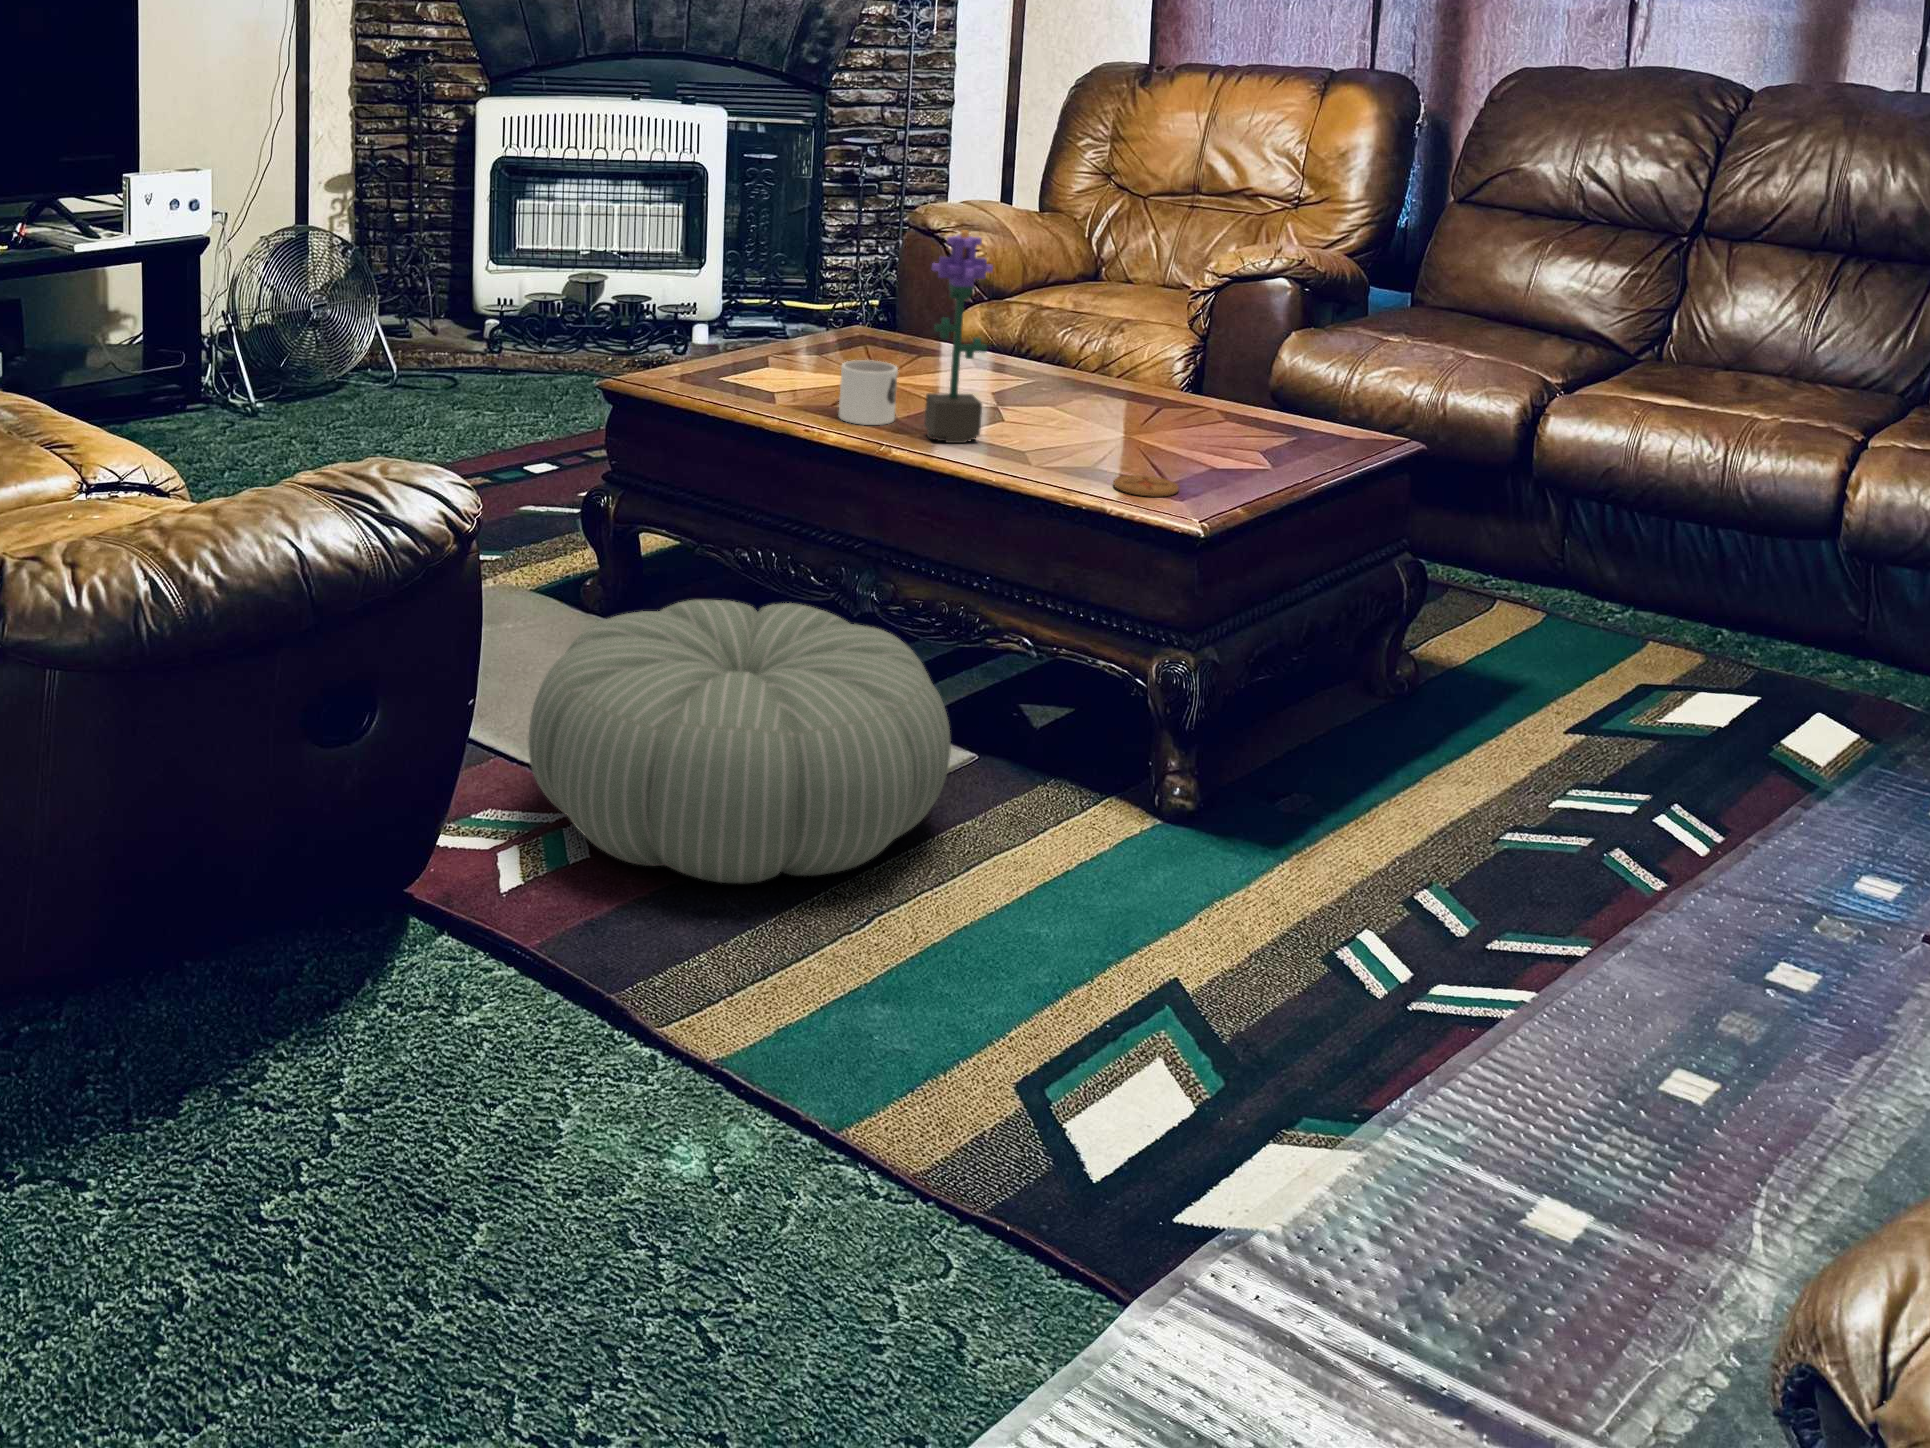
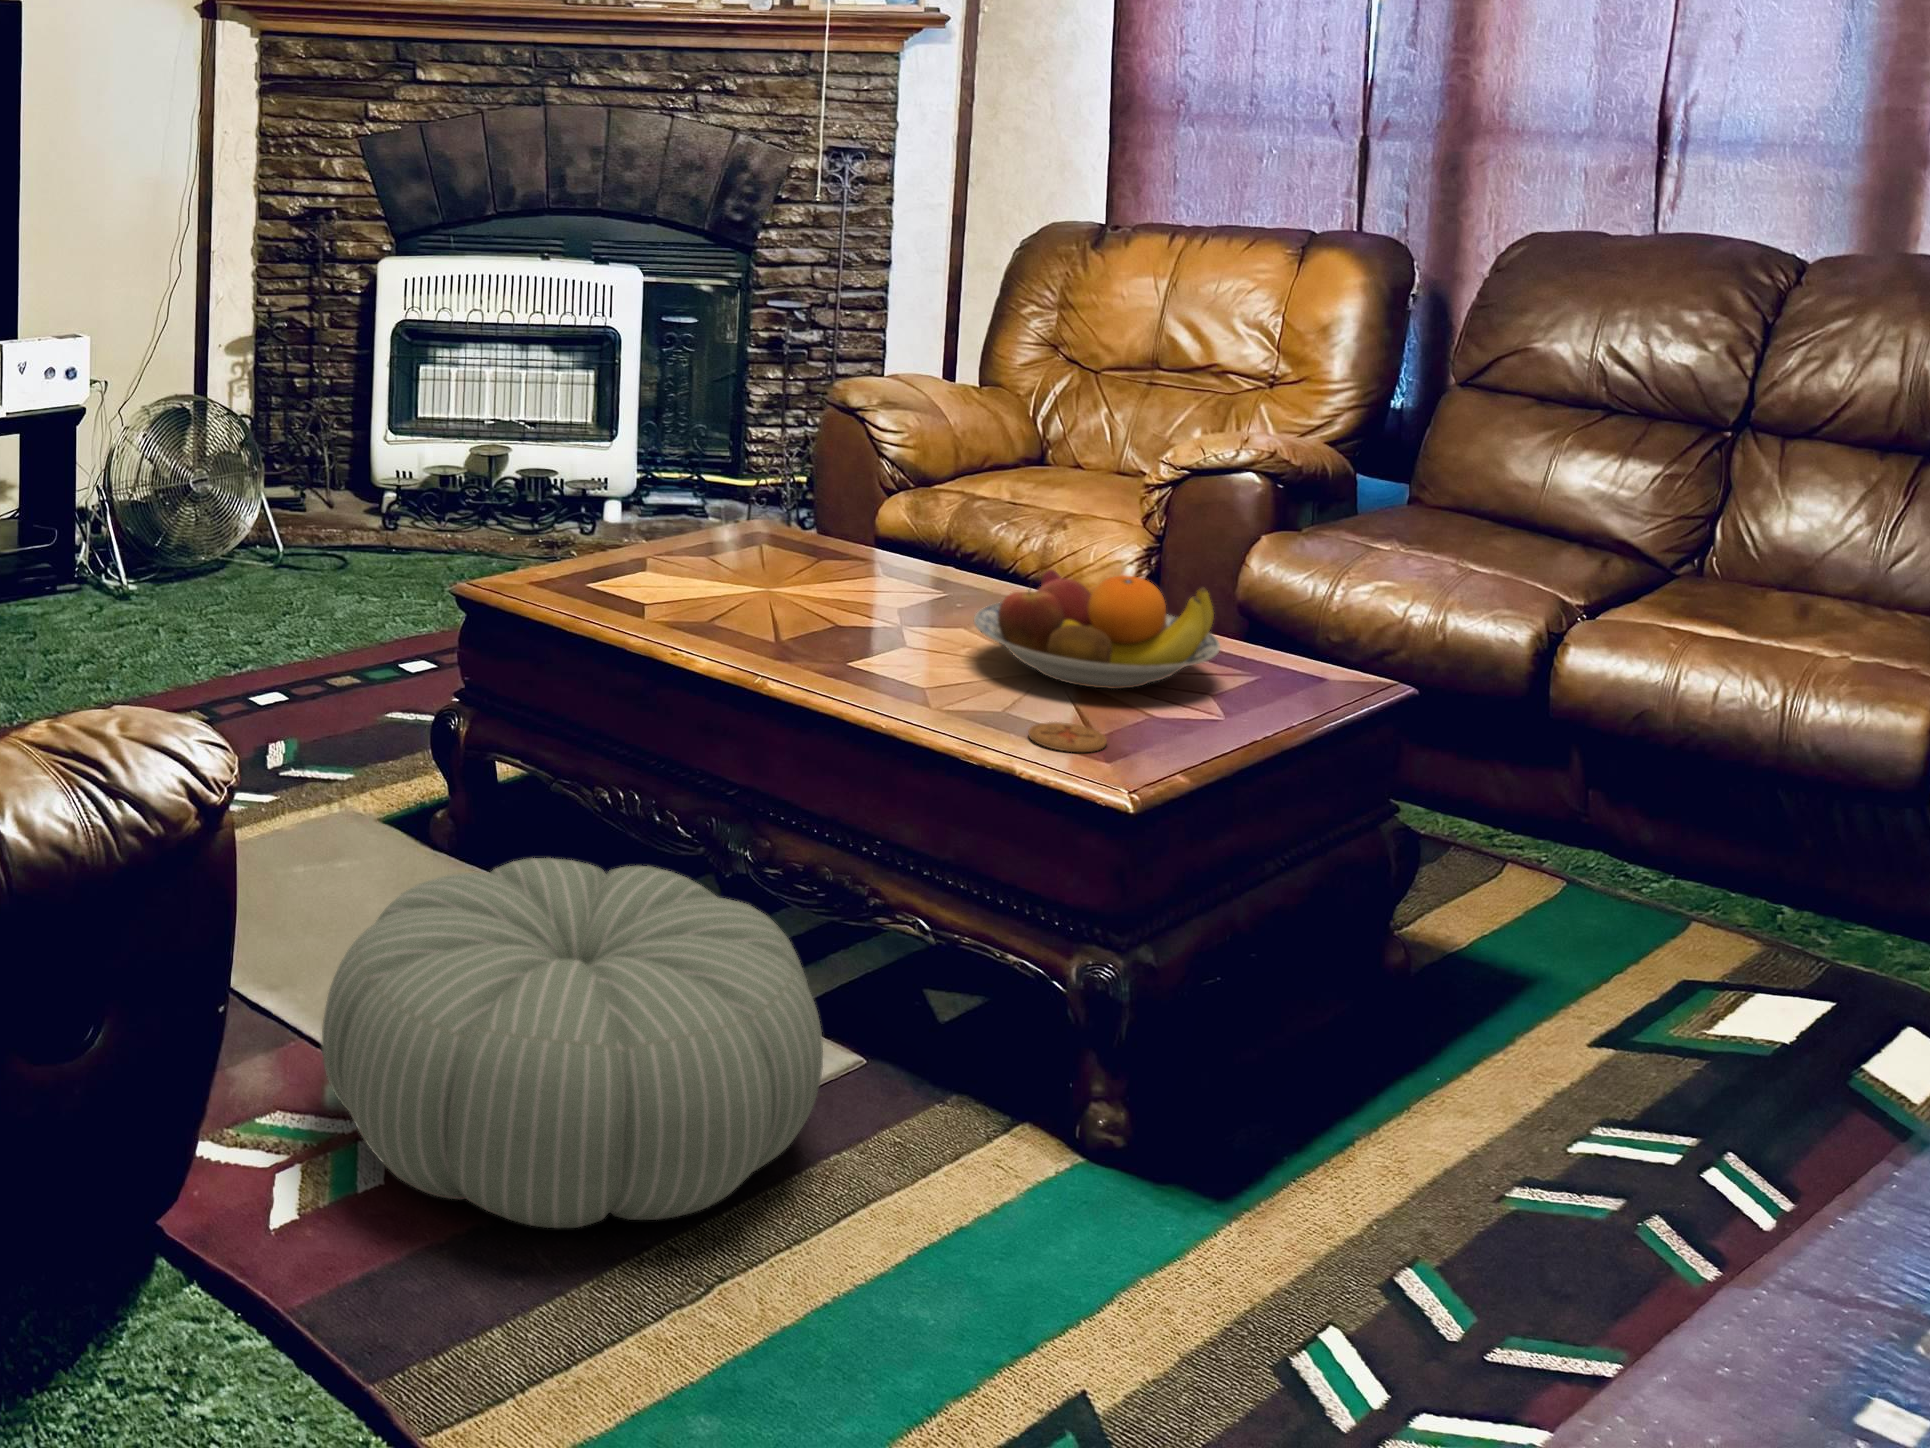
potted flower: present [924,230,993,443] -> none [813,426,893,674]
fruit bowl: none [1060,354,1268,451] -> present [974,570,1220,689]
mug: present [839,360,898,425] -> none [718,571,786,648]

